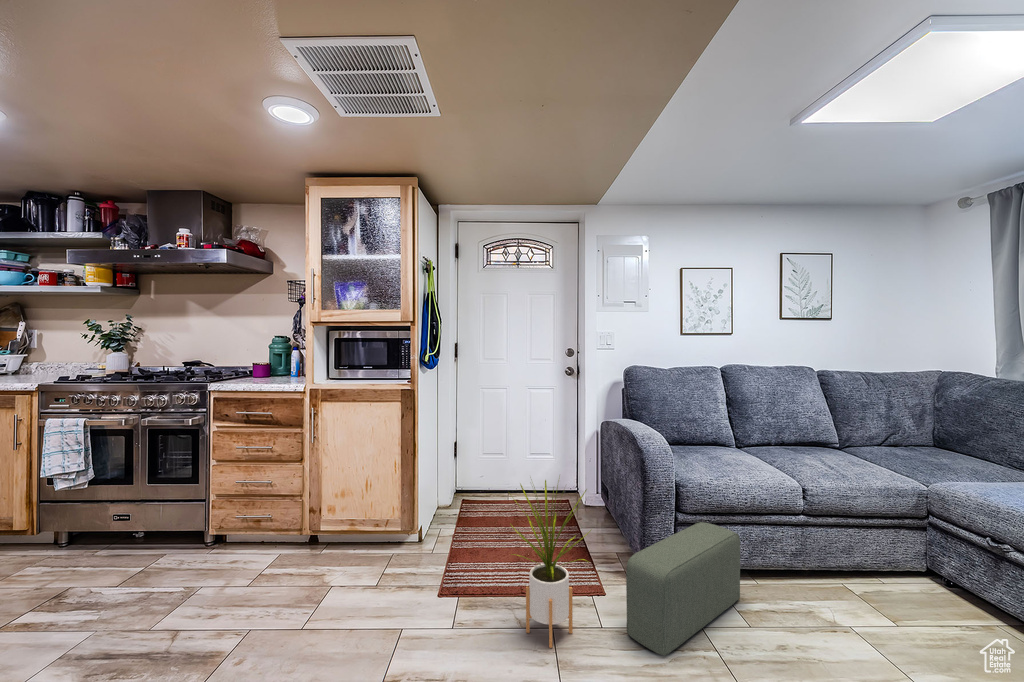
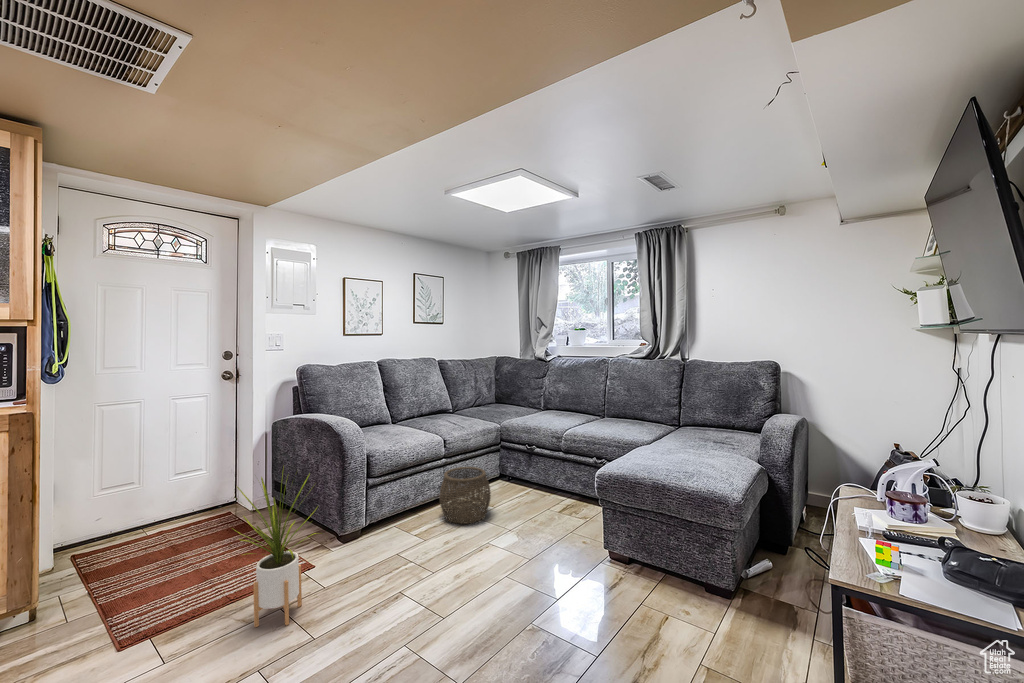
pouf: present [626,522,740,656] -> none [347,480,415,584]
woven basket: none [783,534,881,634] -> present [440,467,491,524]

